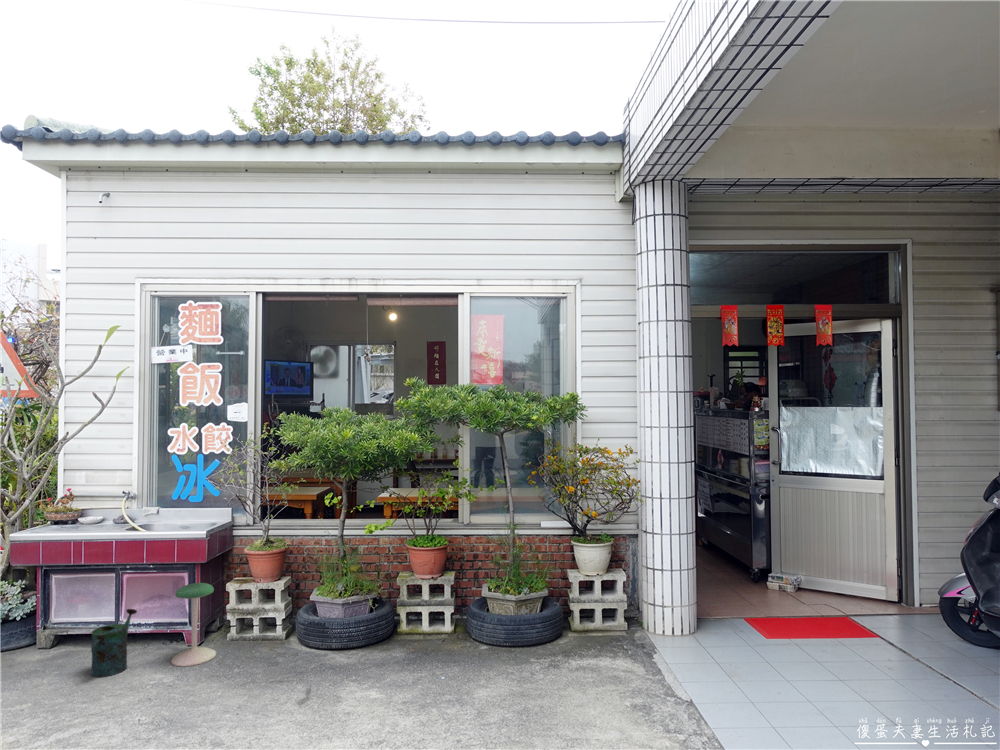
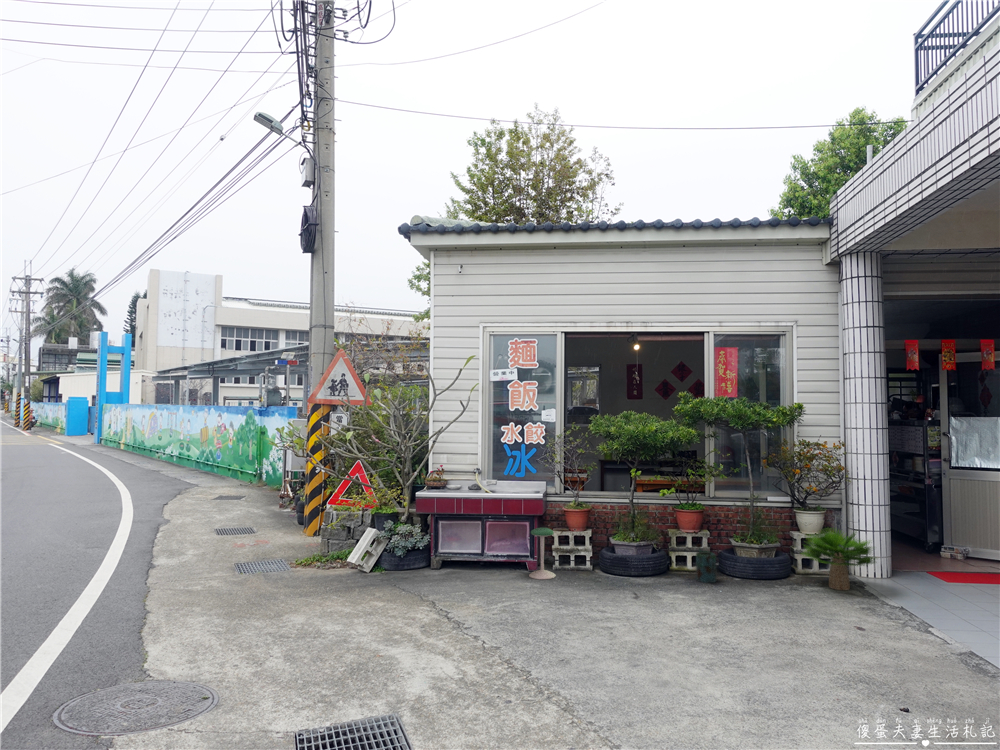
potted plant: none [566,566,673,663] -> present [801,529,875,590]
watering can: present [91,609,137,677] -> present [696,544,717,583]

